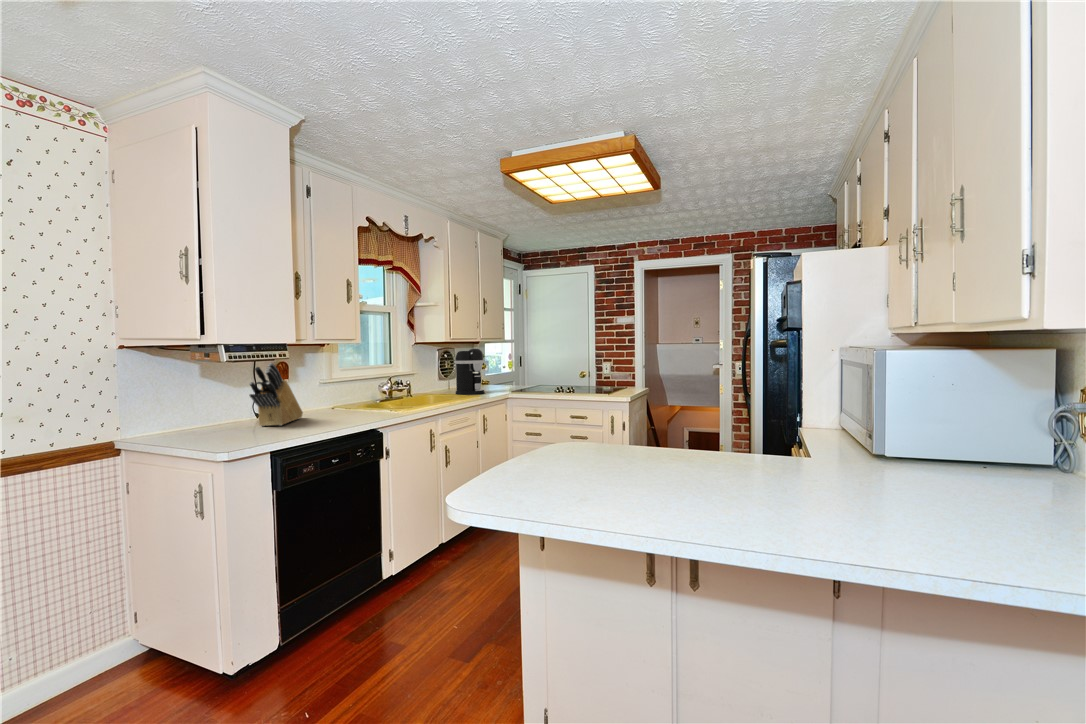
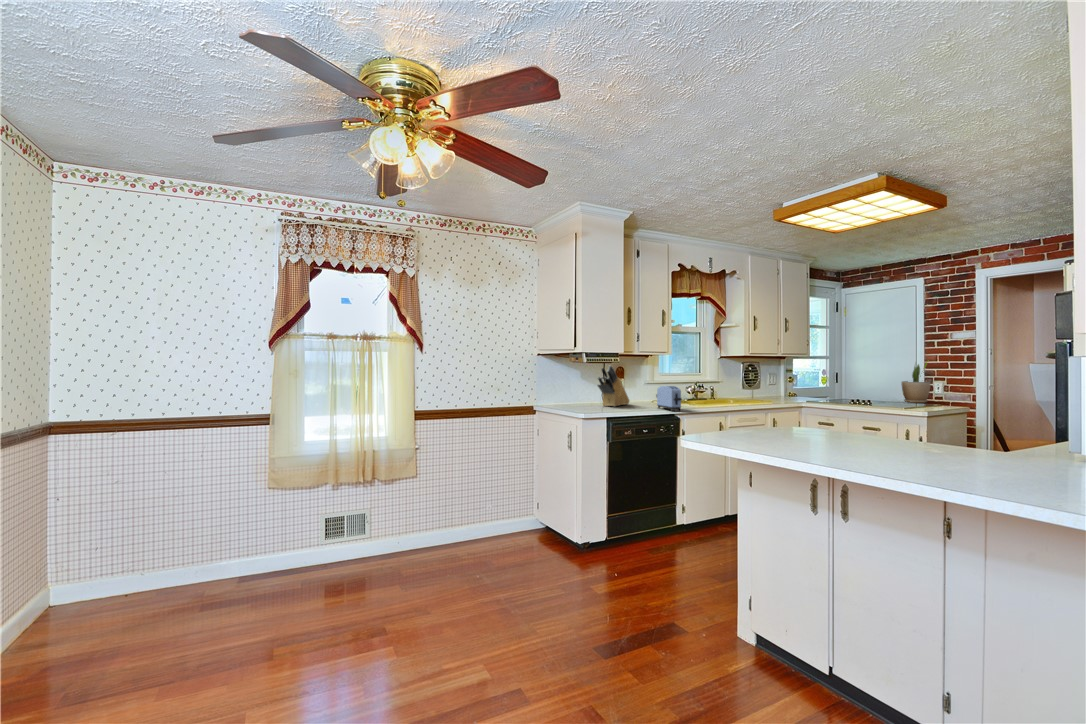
potted plant: none [578,342,600,383] -> present [902,362,930,403]
coffee maker: present [455,348,484,395] -> none [755,362,782,402]
toaster: none [346,388,388,425] -> present [656,386,682,411]

